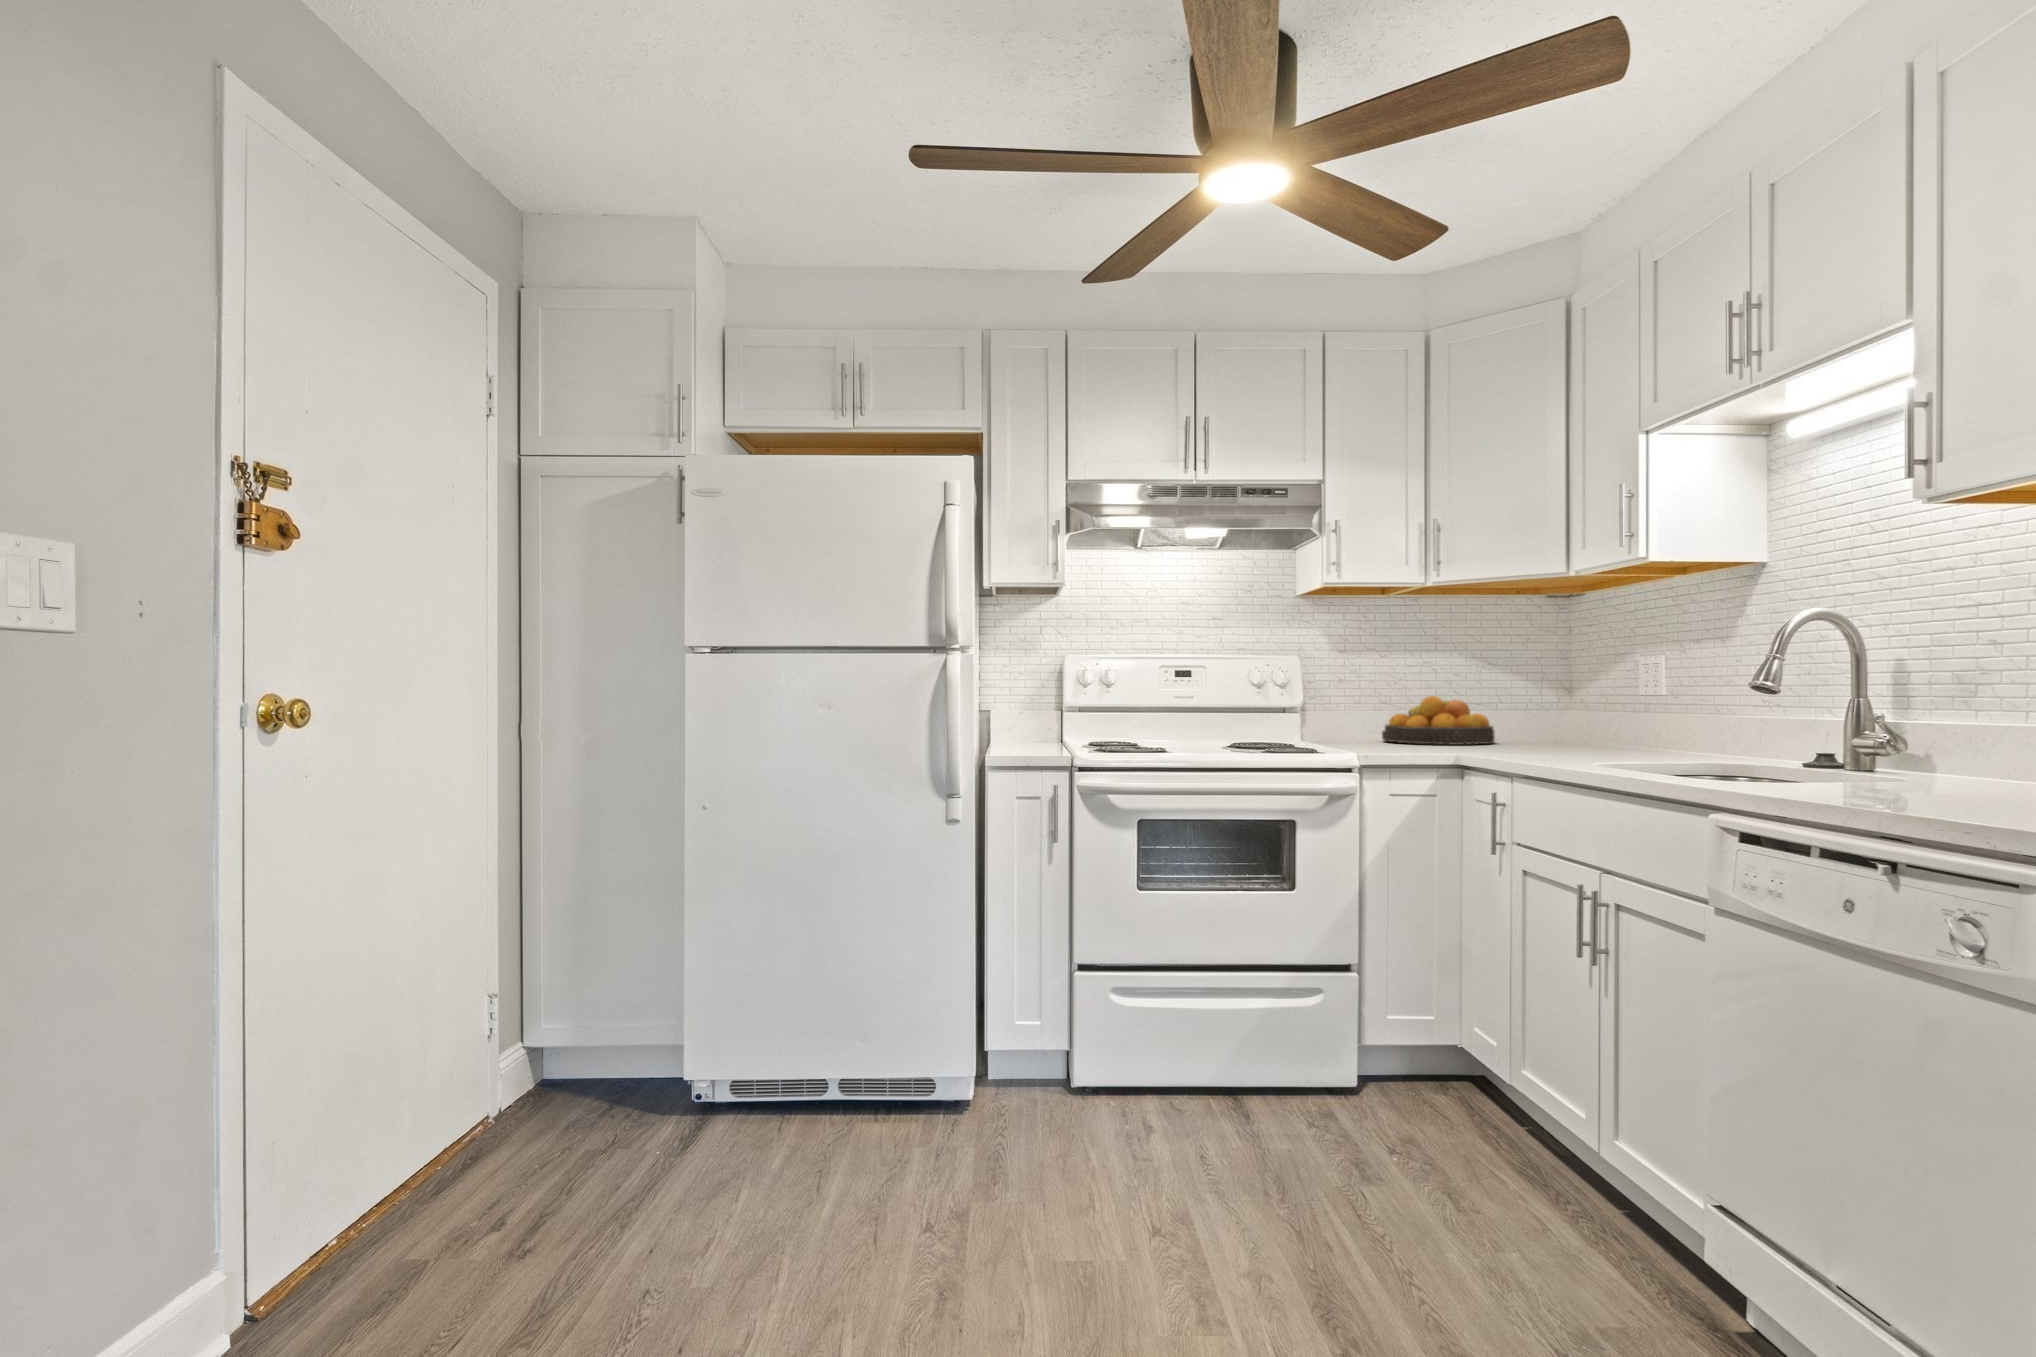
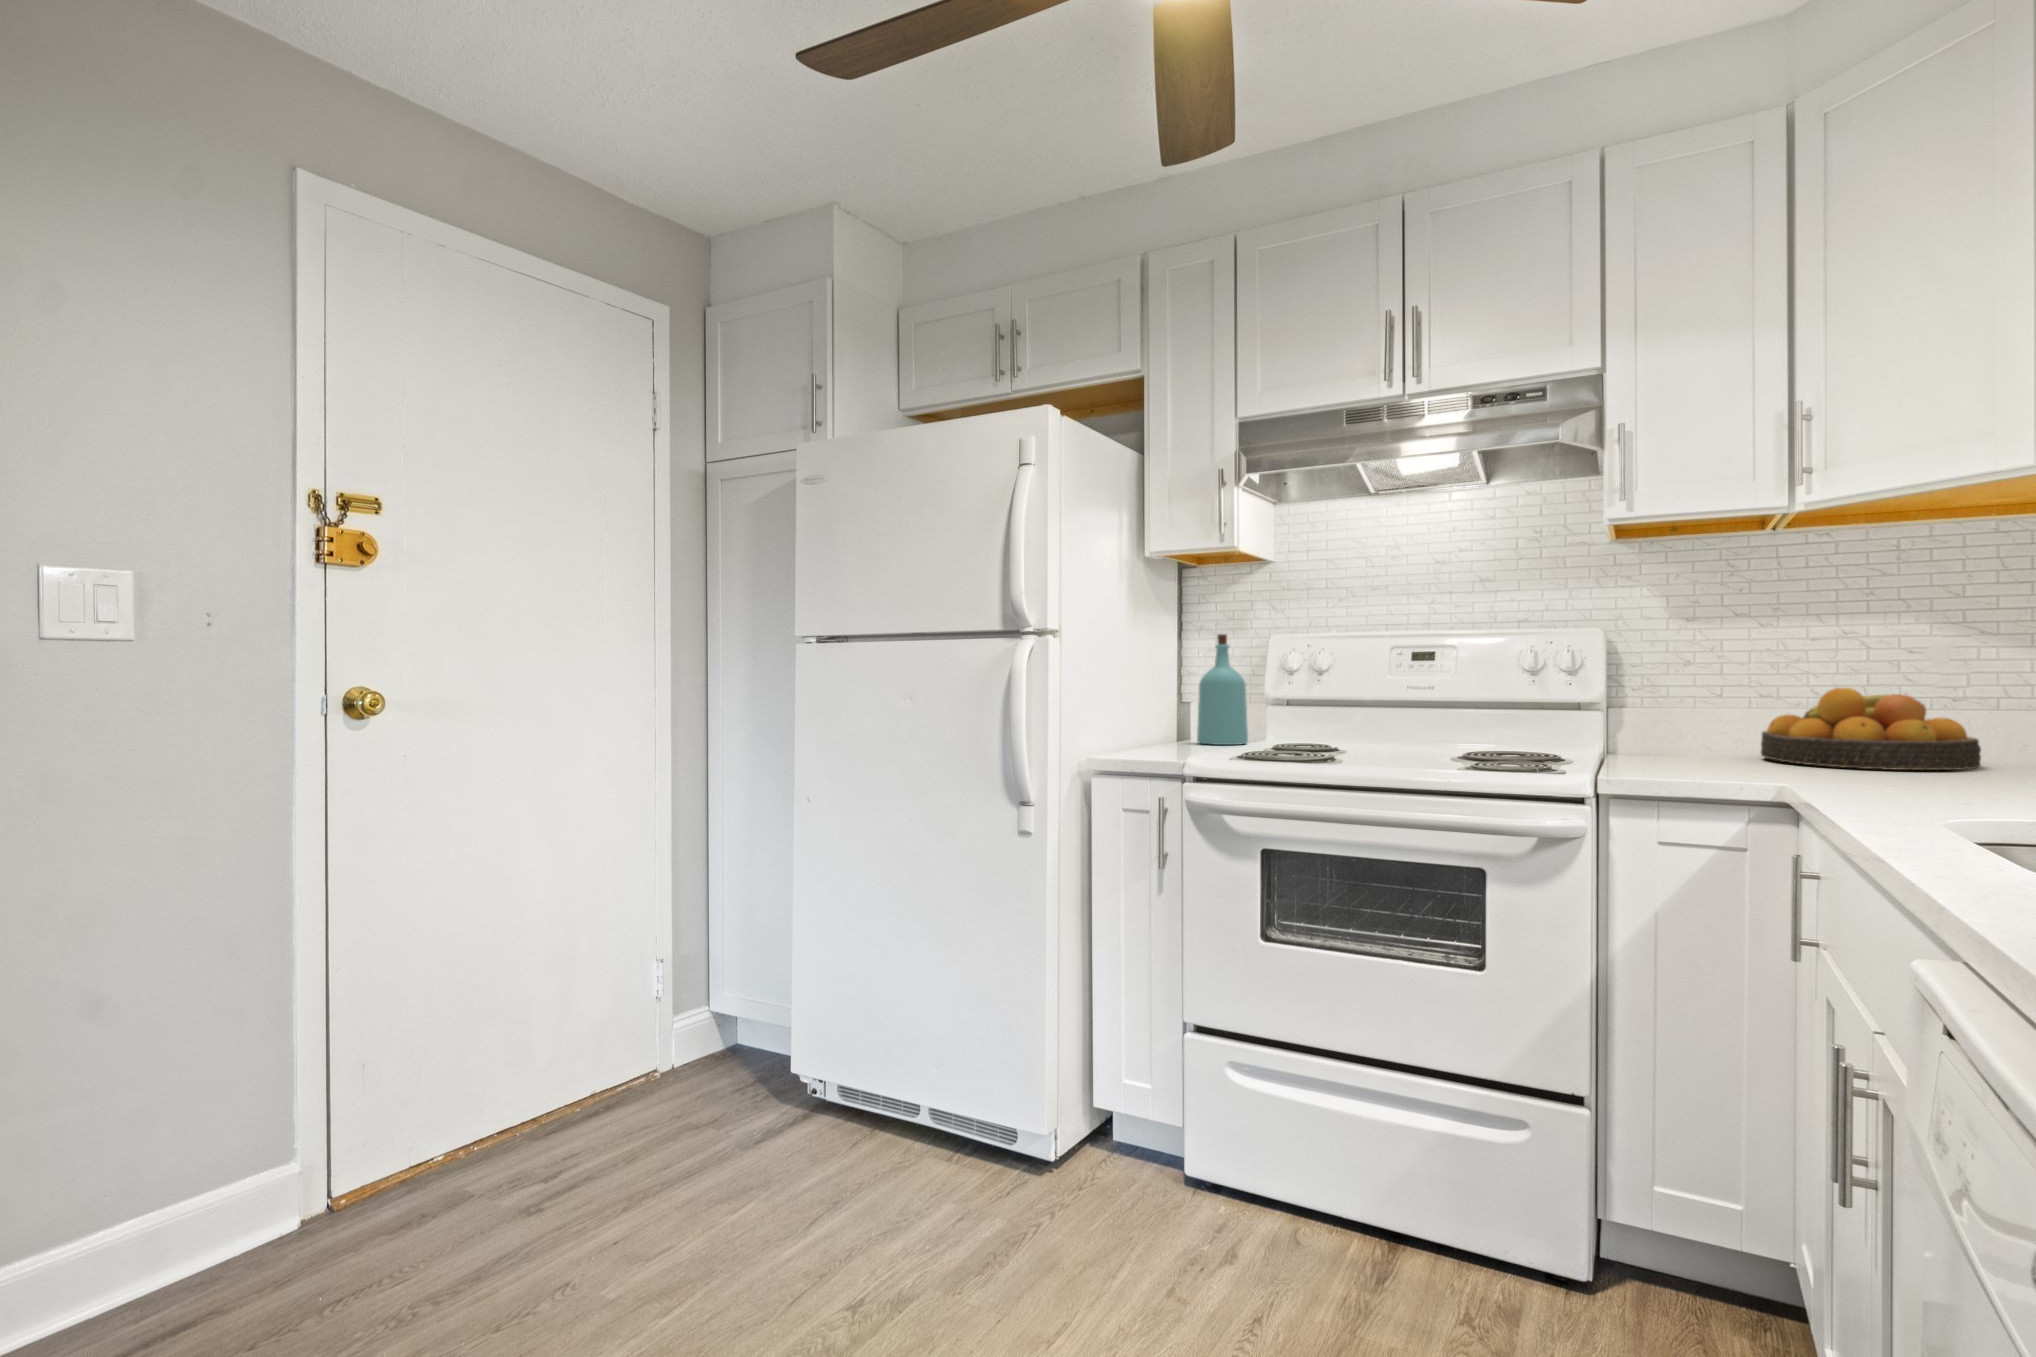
bottle: none [1012,656,1050,745] -> present [1197,634,1248,745]

